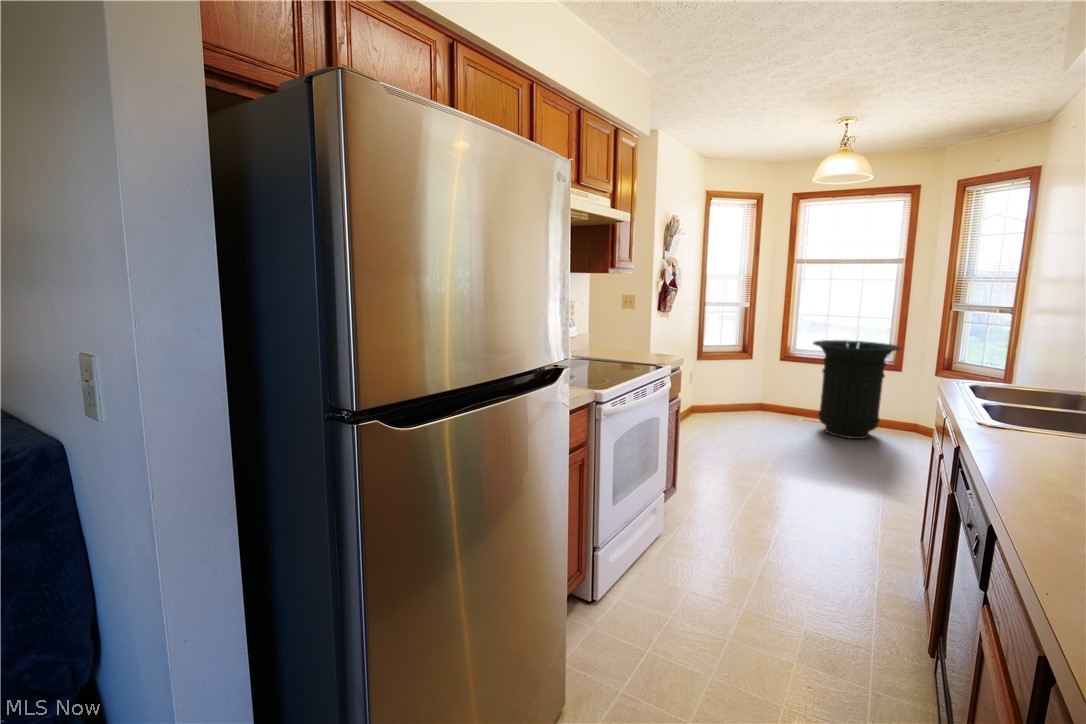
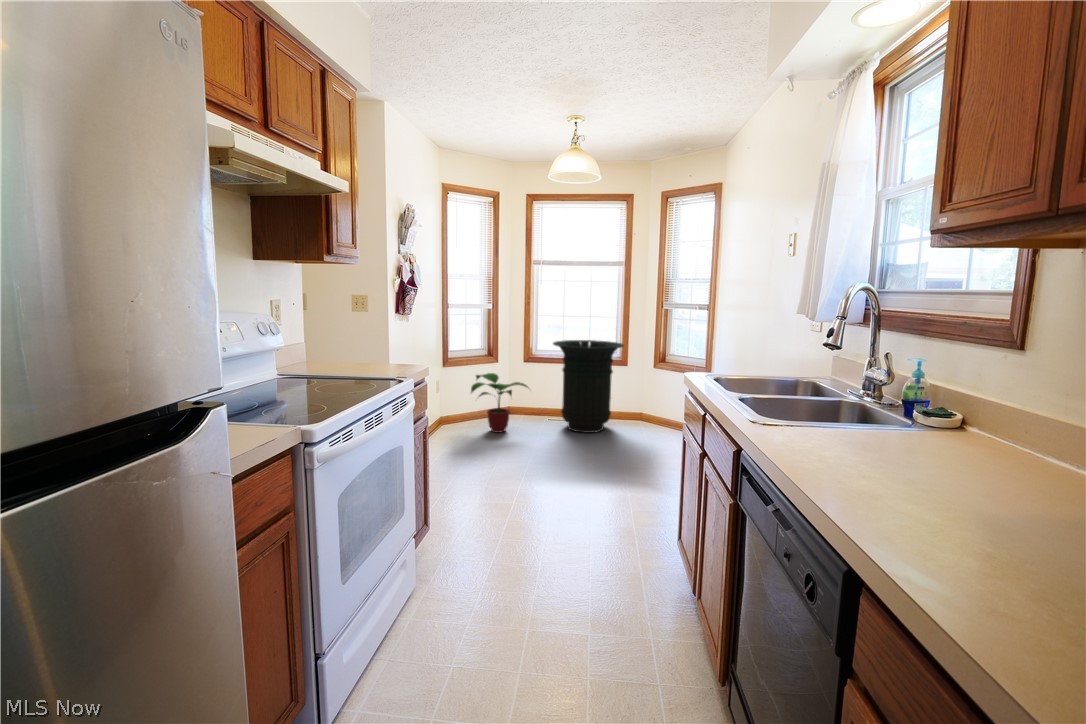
potted plant: none [721,369,785,427] -> present [471,373,528,433]

